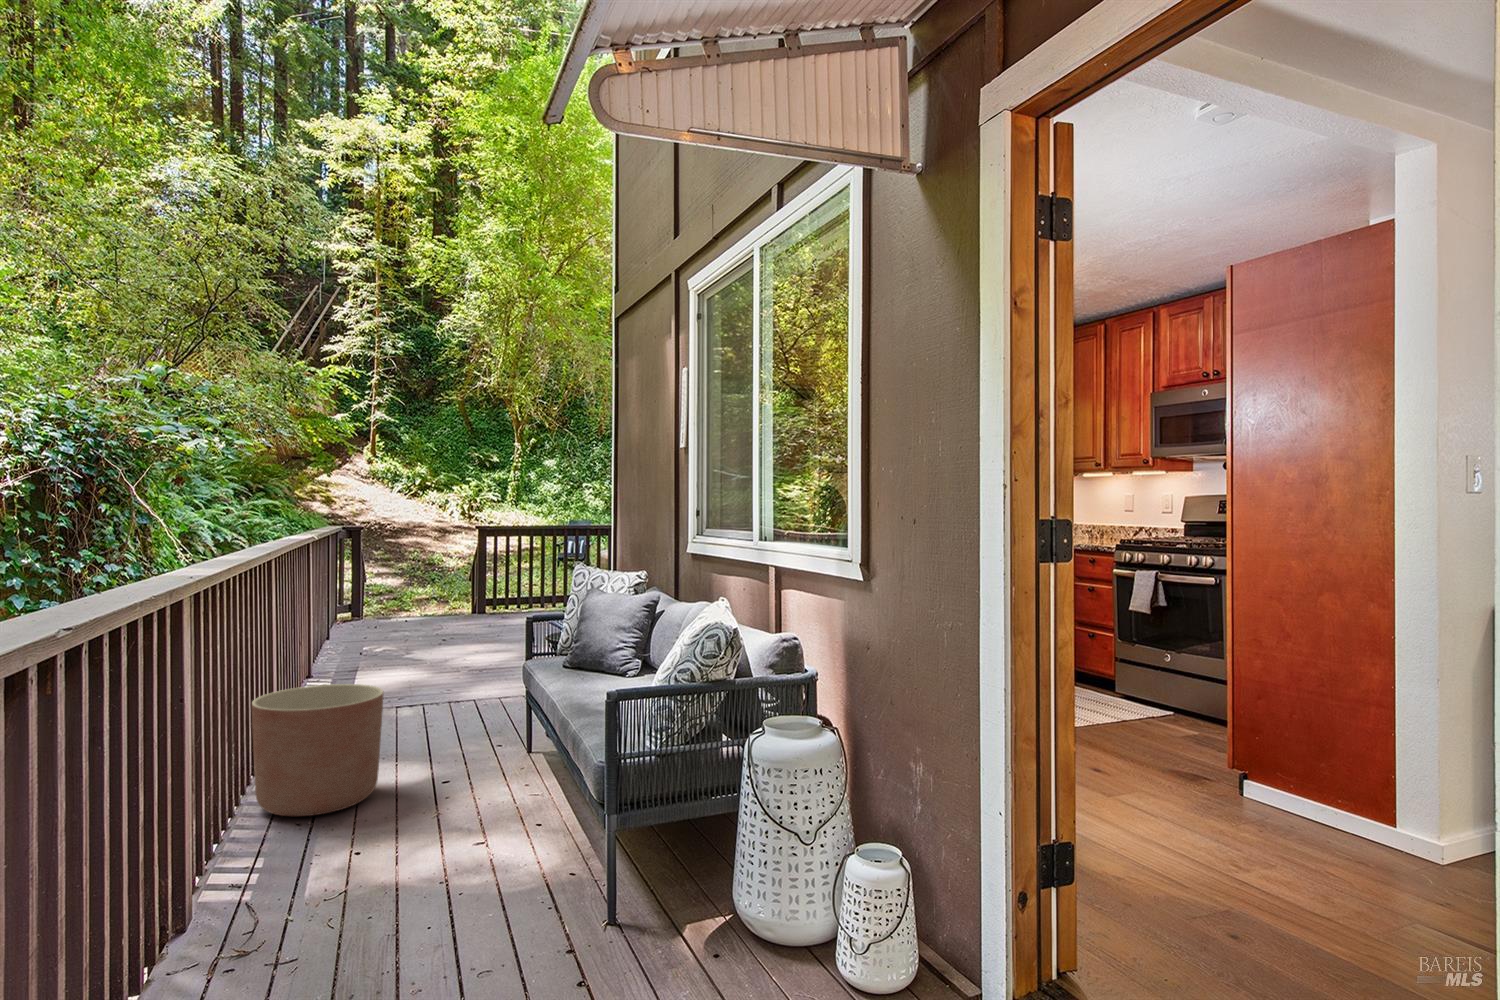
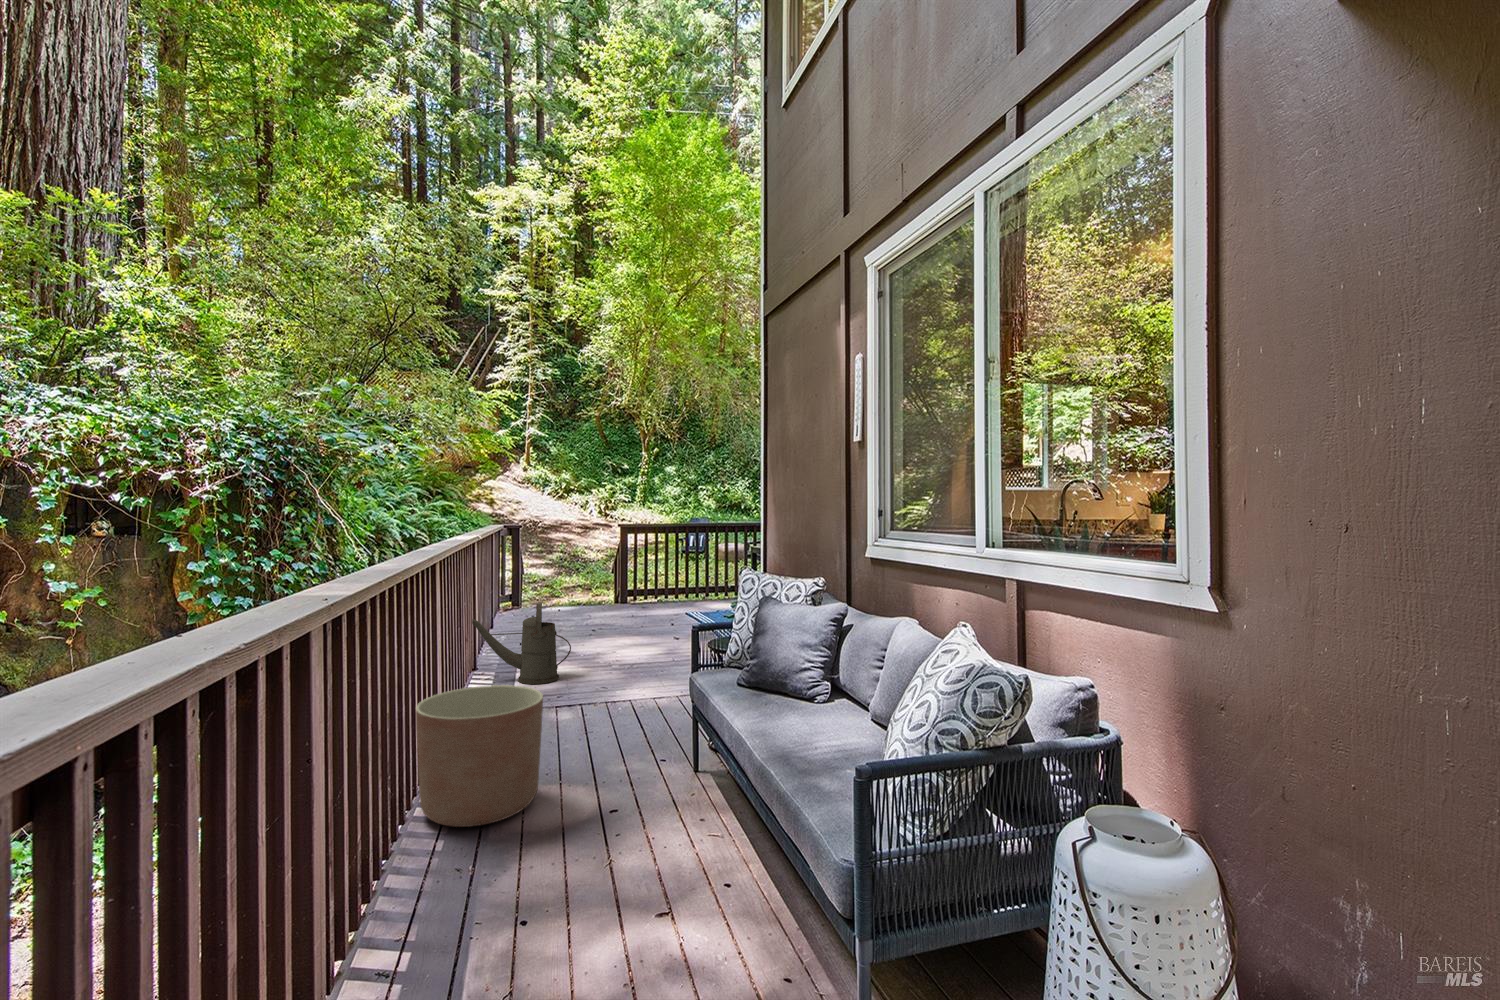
watering can: none [306,610,418,697] -> present [472,603,571,684]

